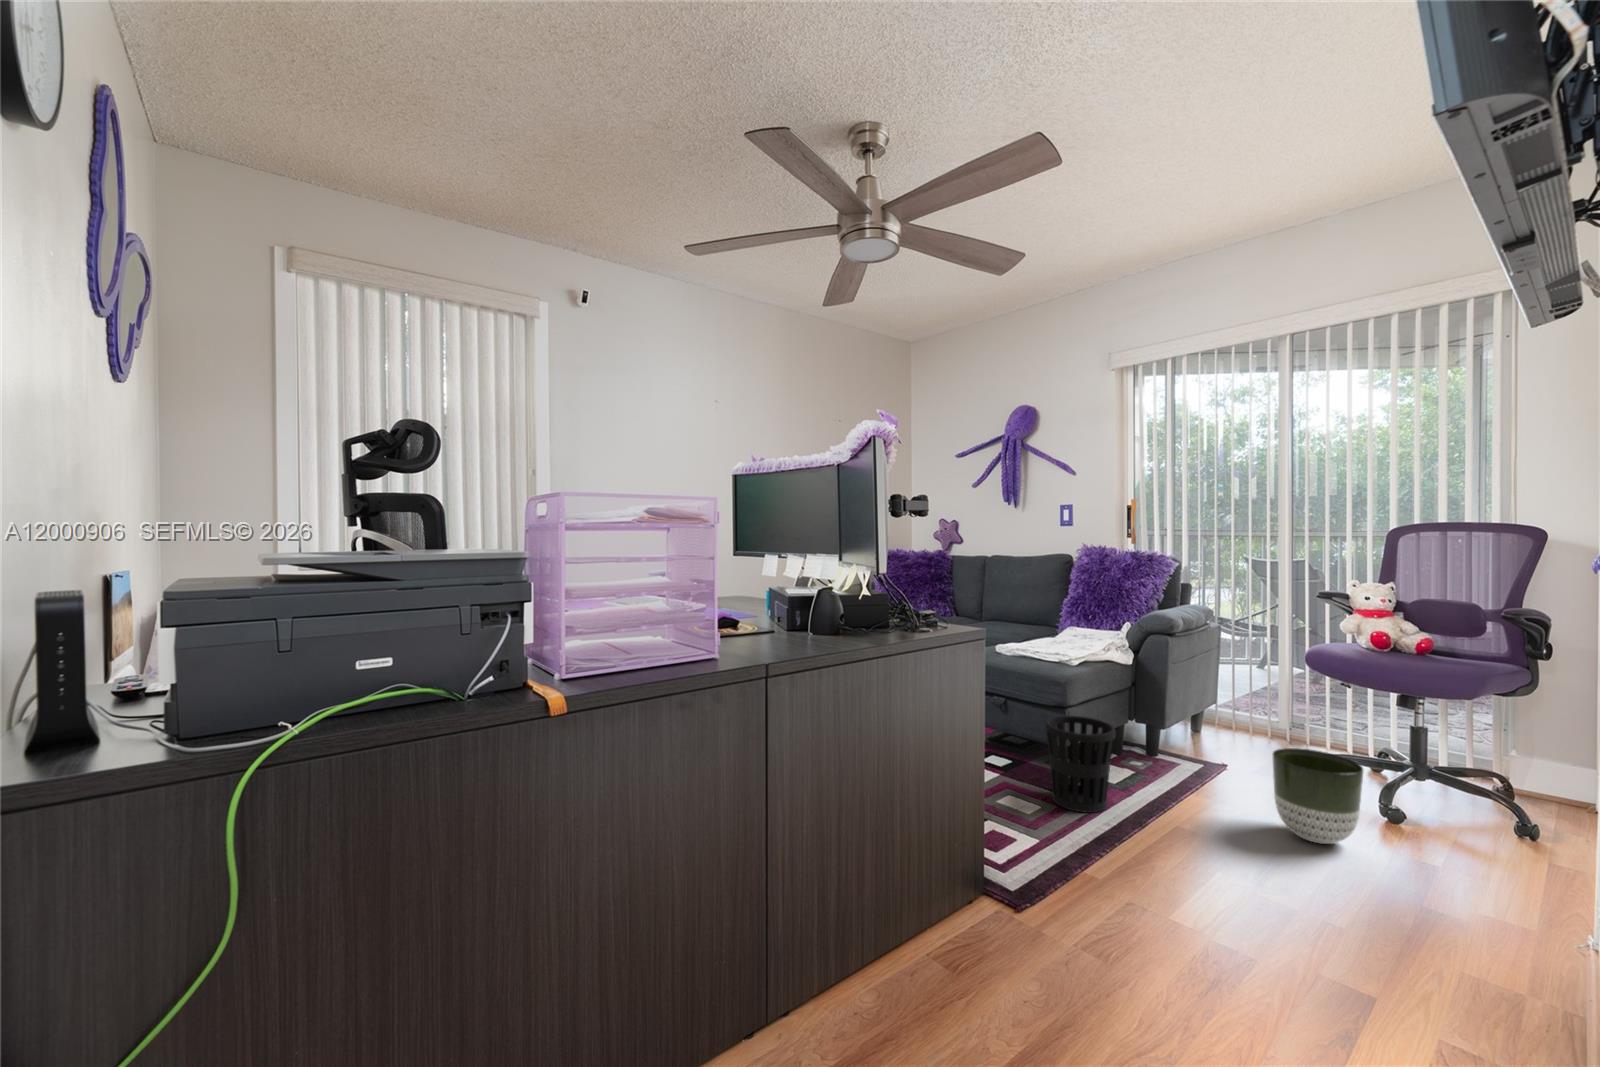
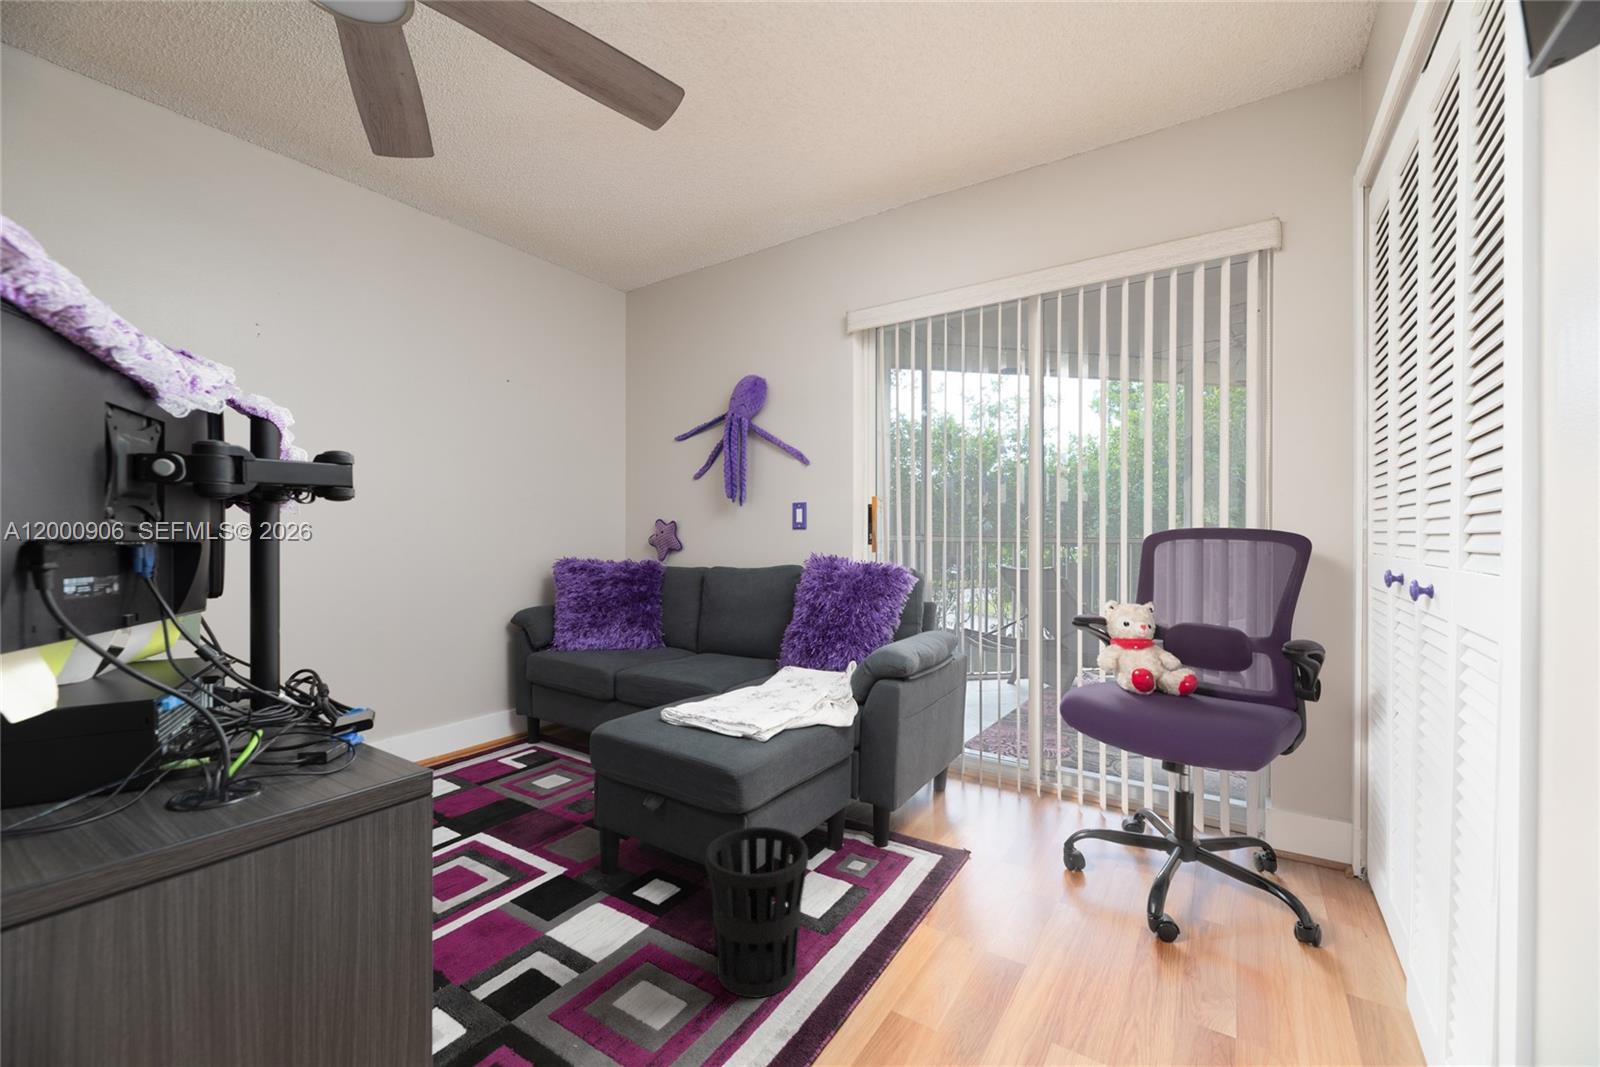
planter: present [1272,748,1363,844] -> none [1019,857,1135,1013]

